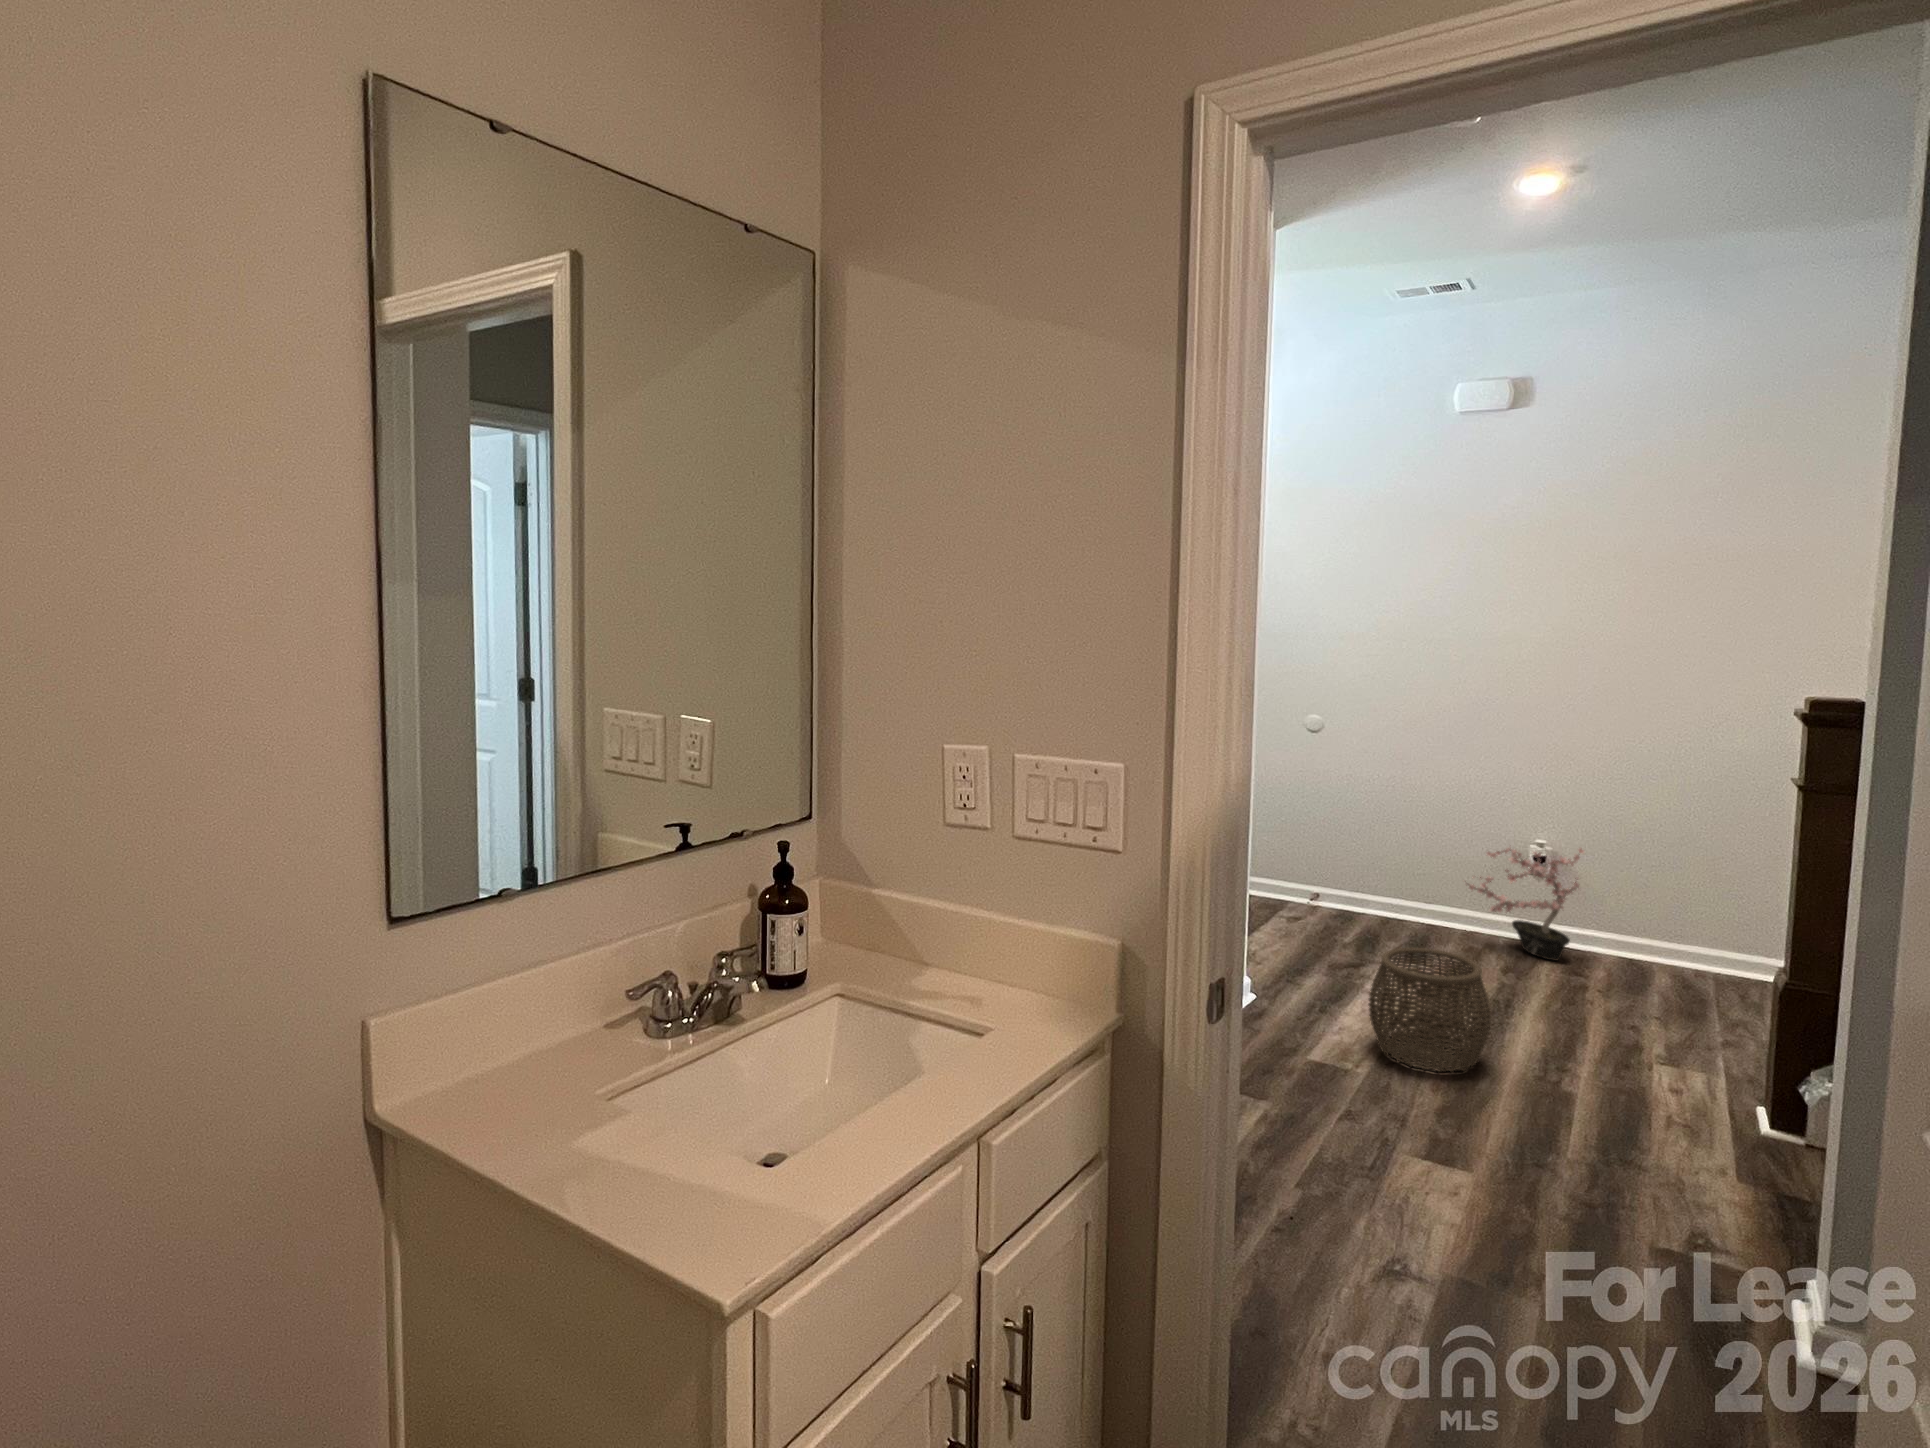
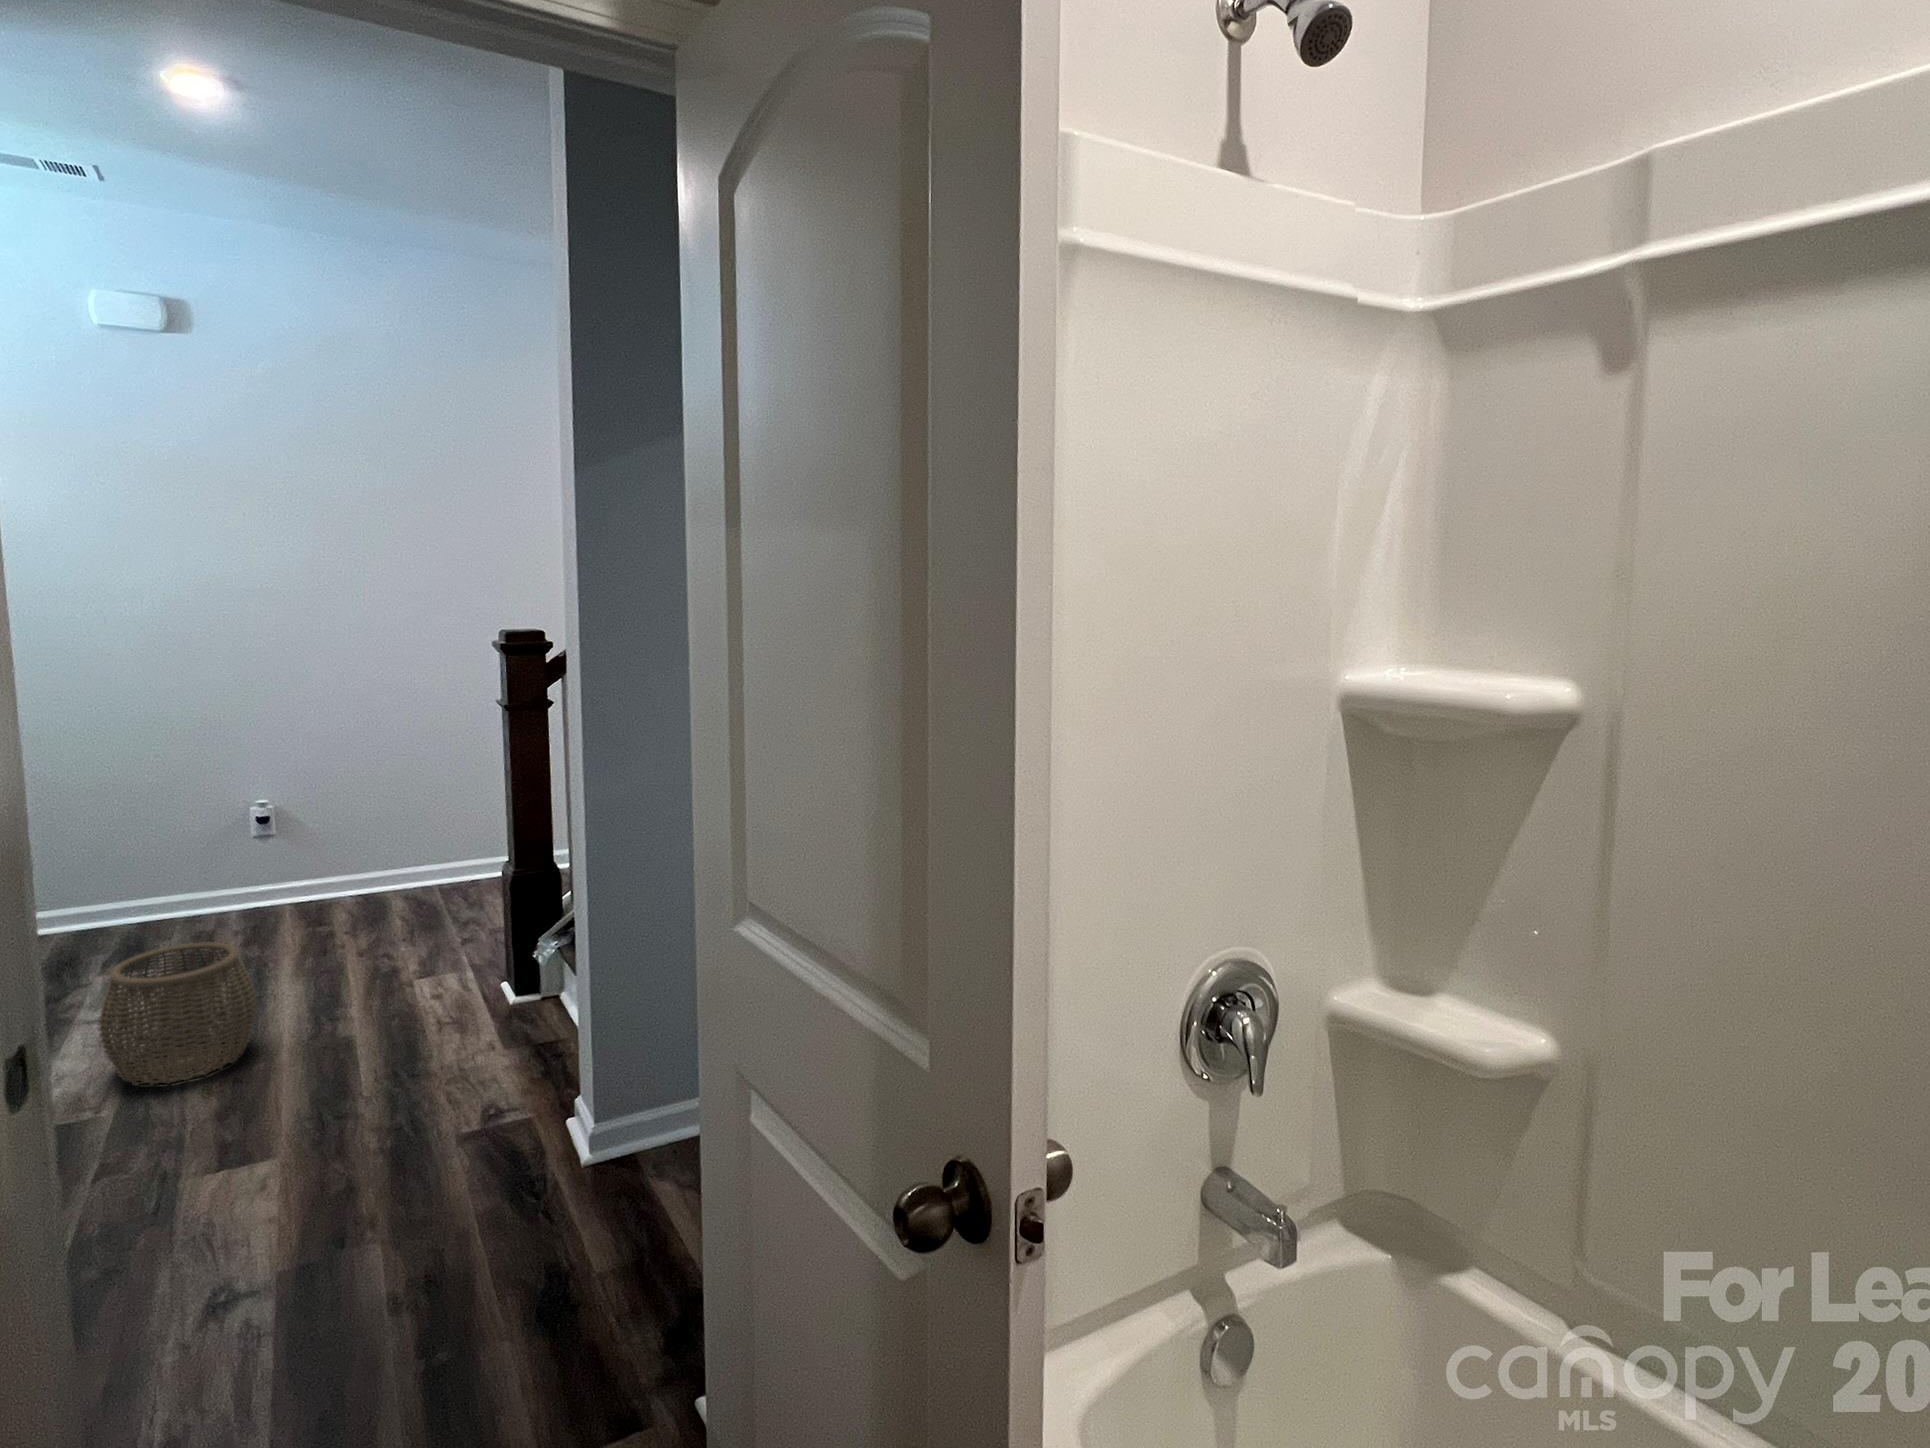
potted plant: present [1465,847,1584,961] -> none [177,796,316,920]

